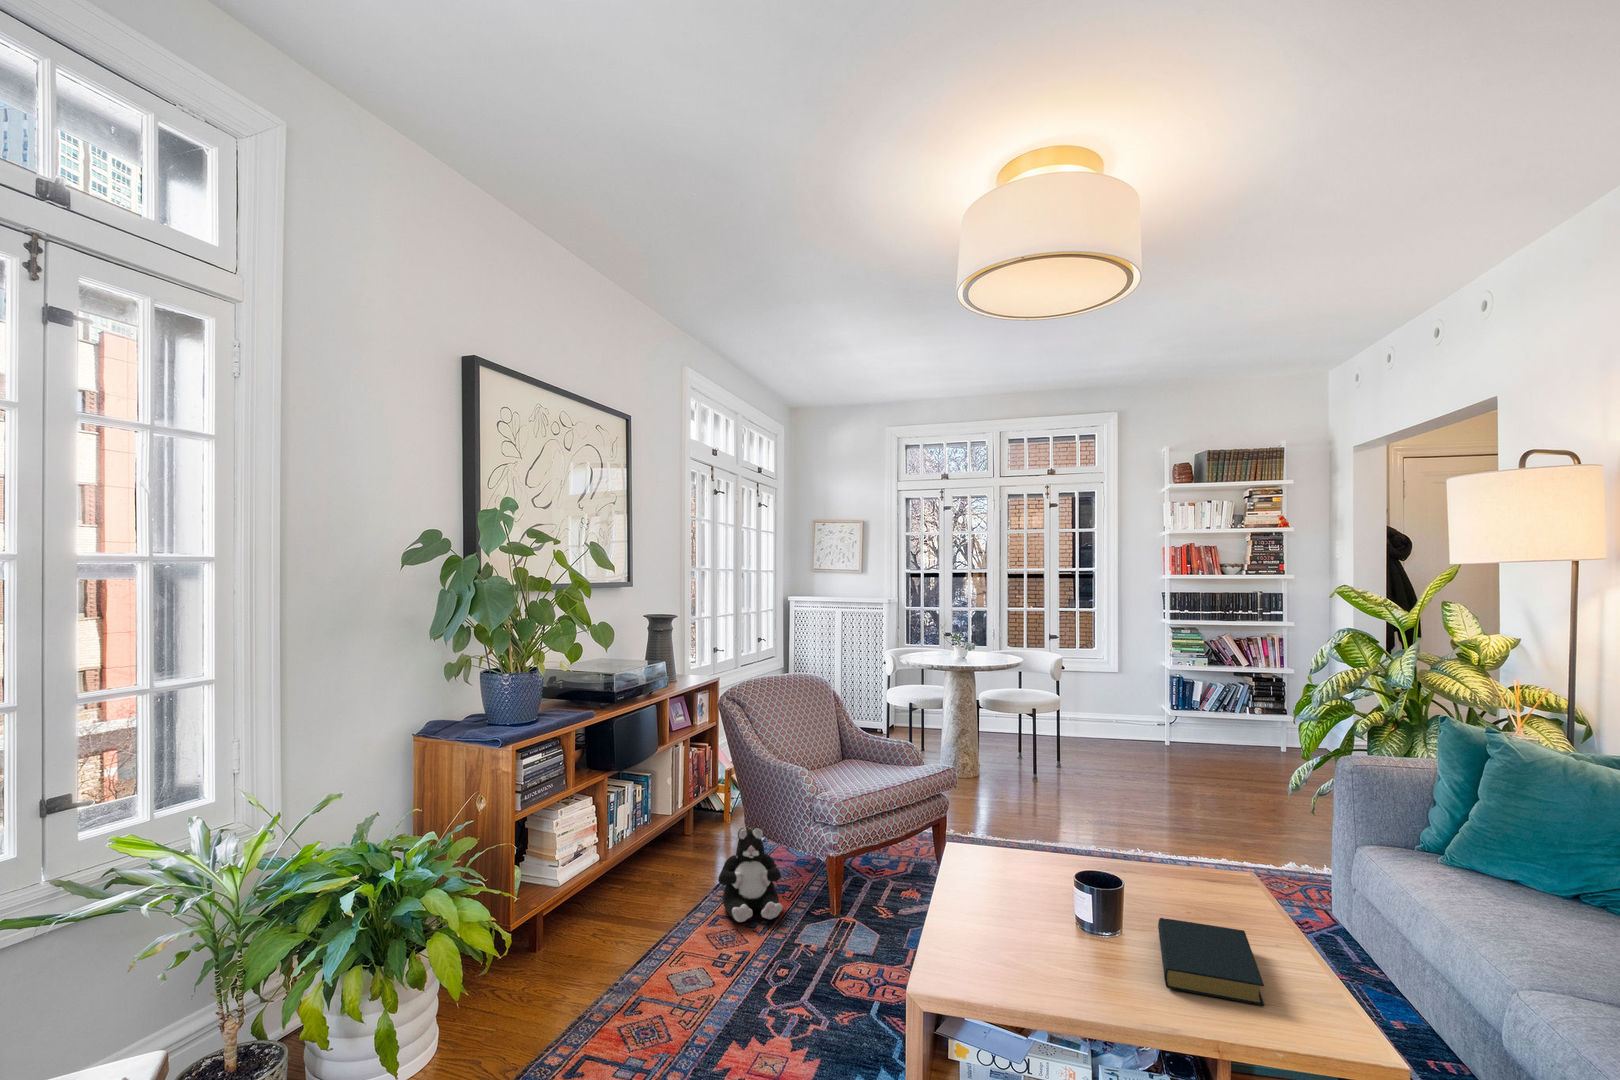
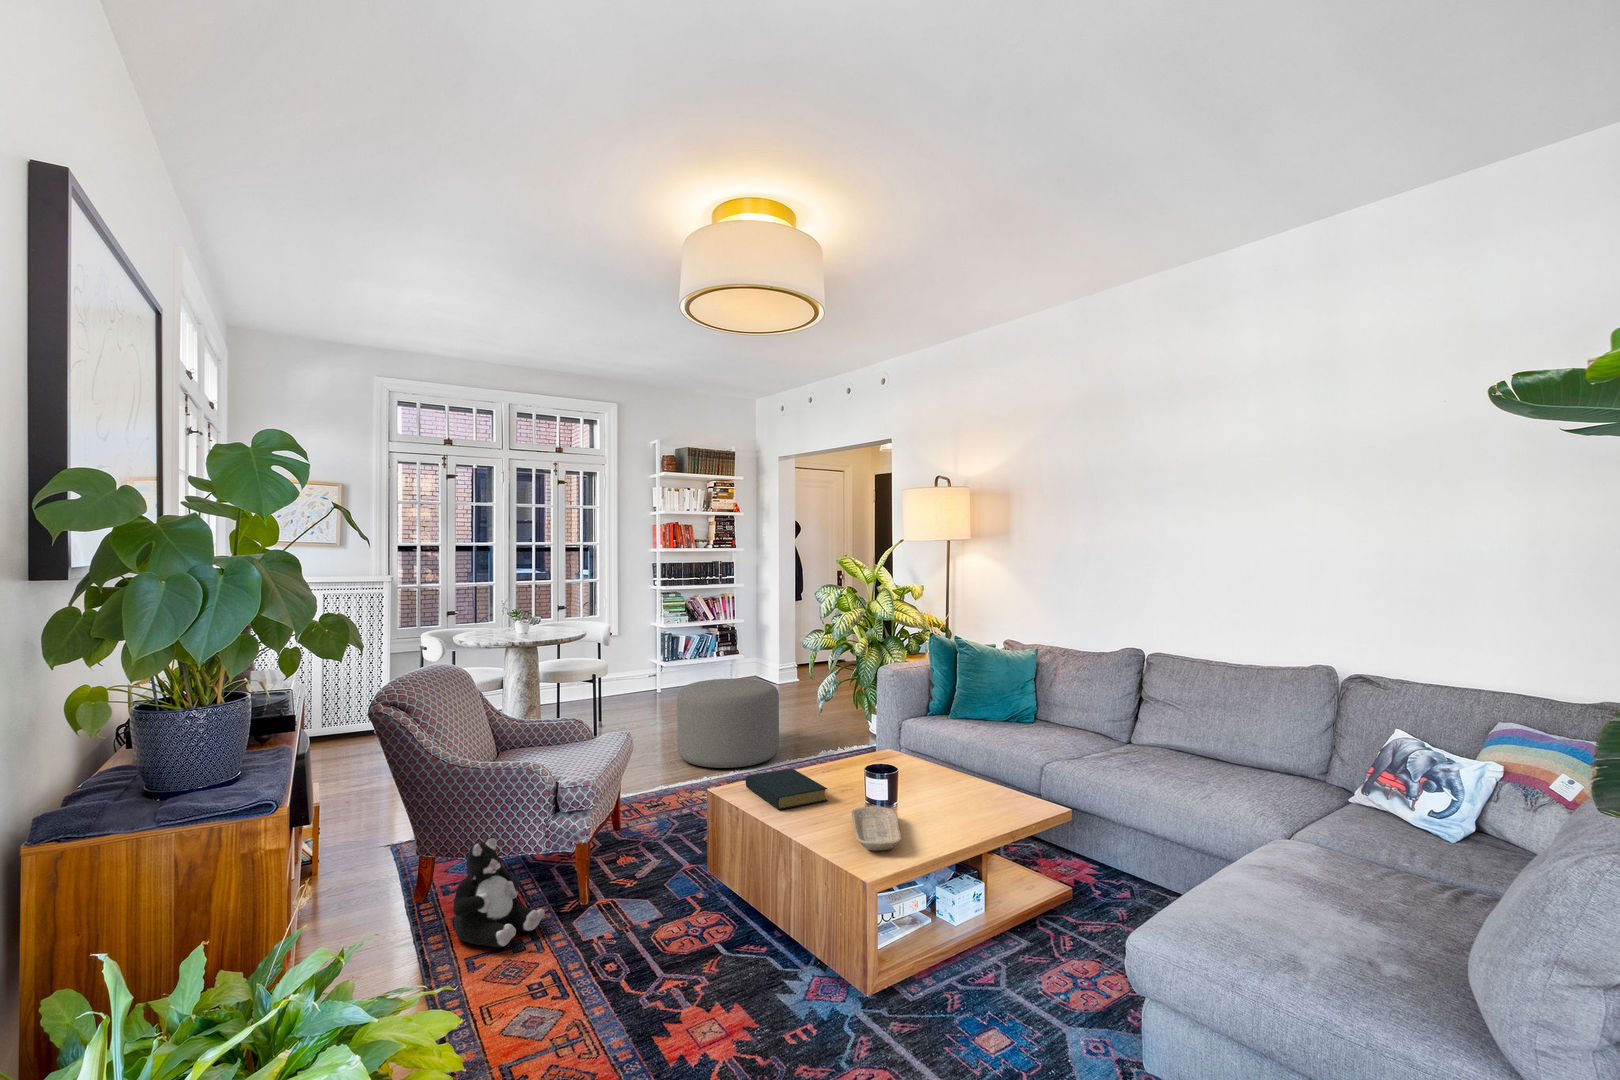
ottoman: none [1083,734,1216,847] -> present [677,679,779,768]
tray: none [959,909,1066,966] -> present [852,806,901,850]
hardback book: present [1158,918,1264,1006] -> present [746,768,828,810]

